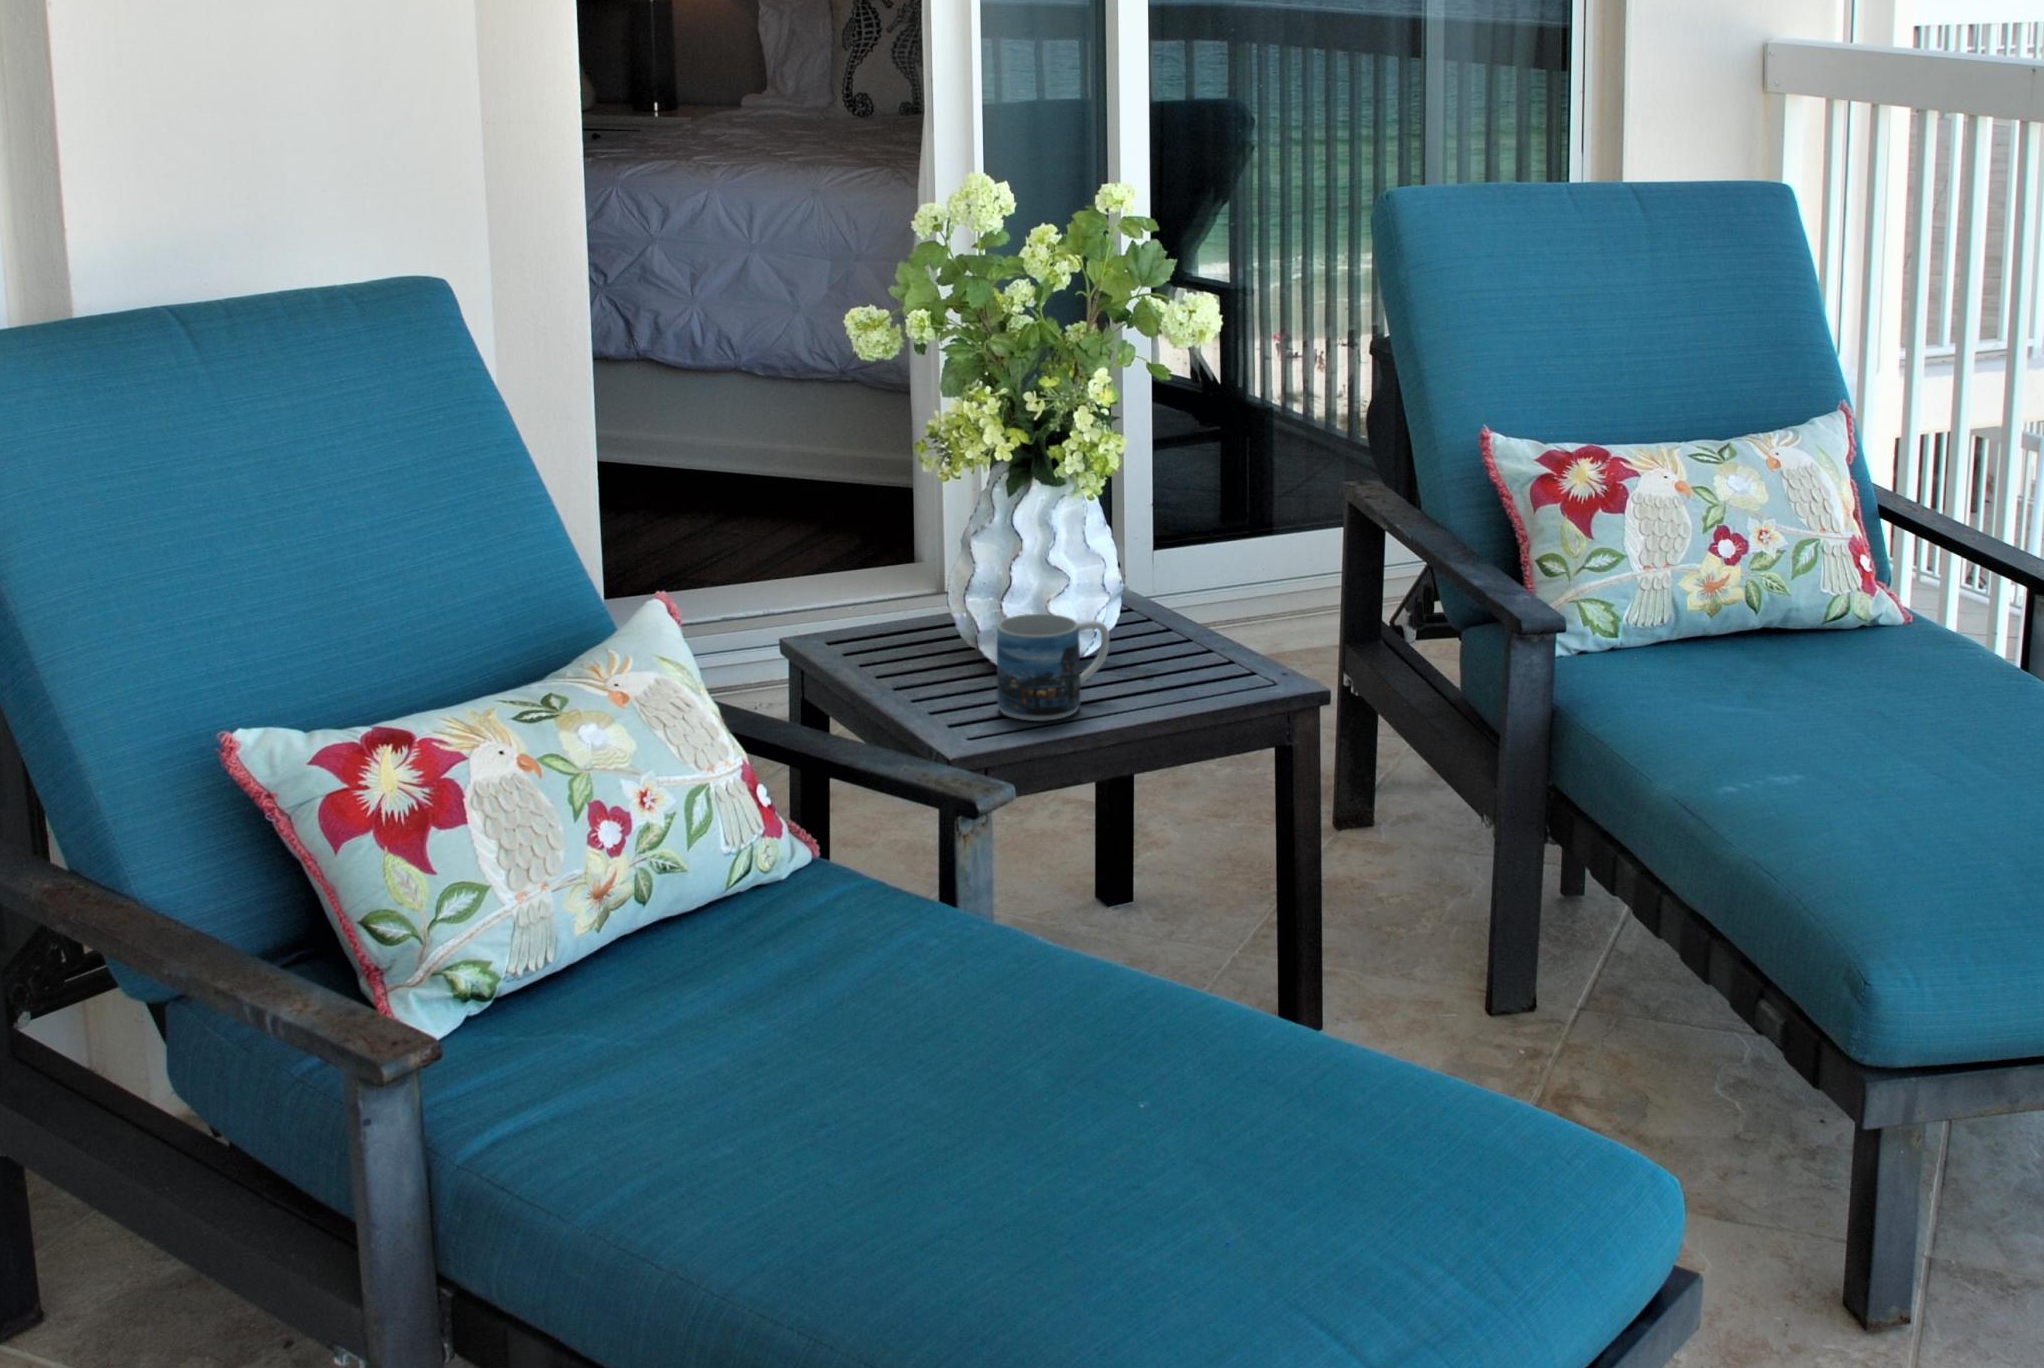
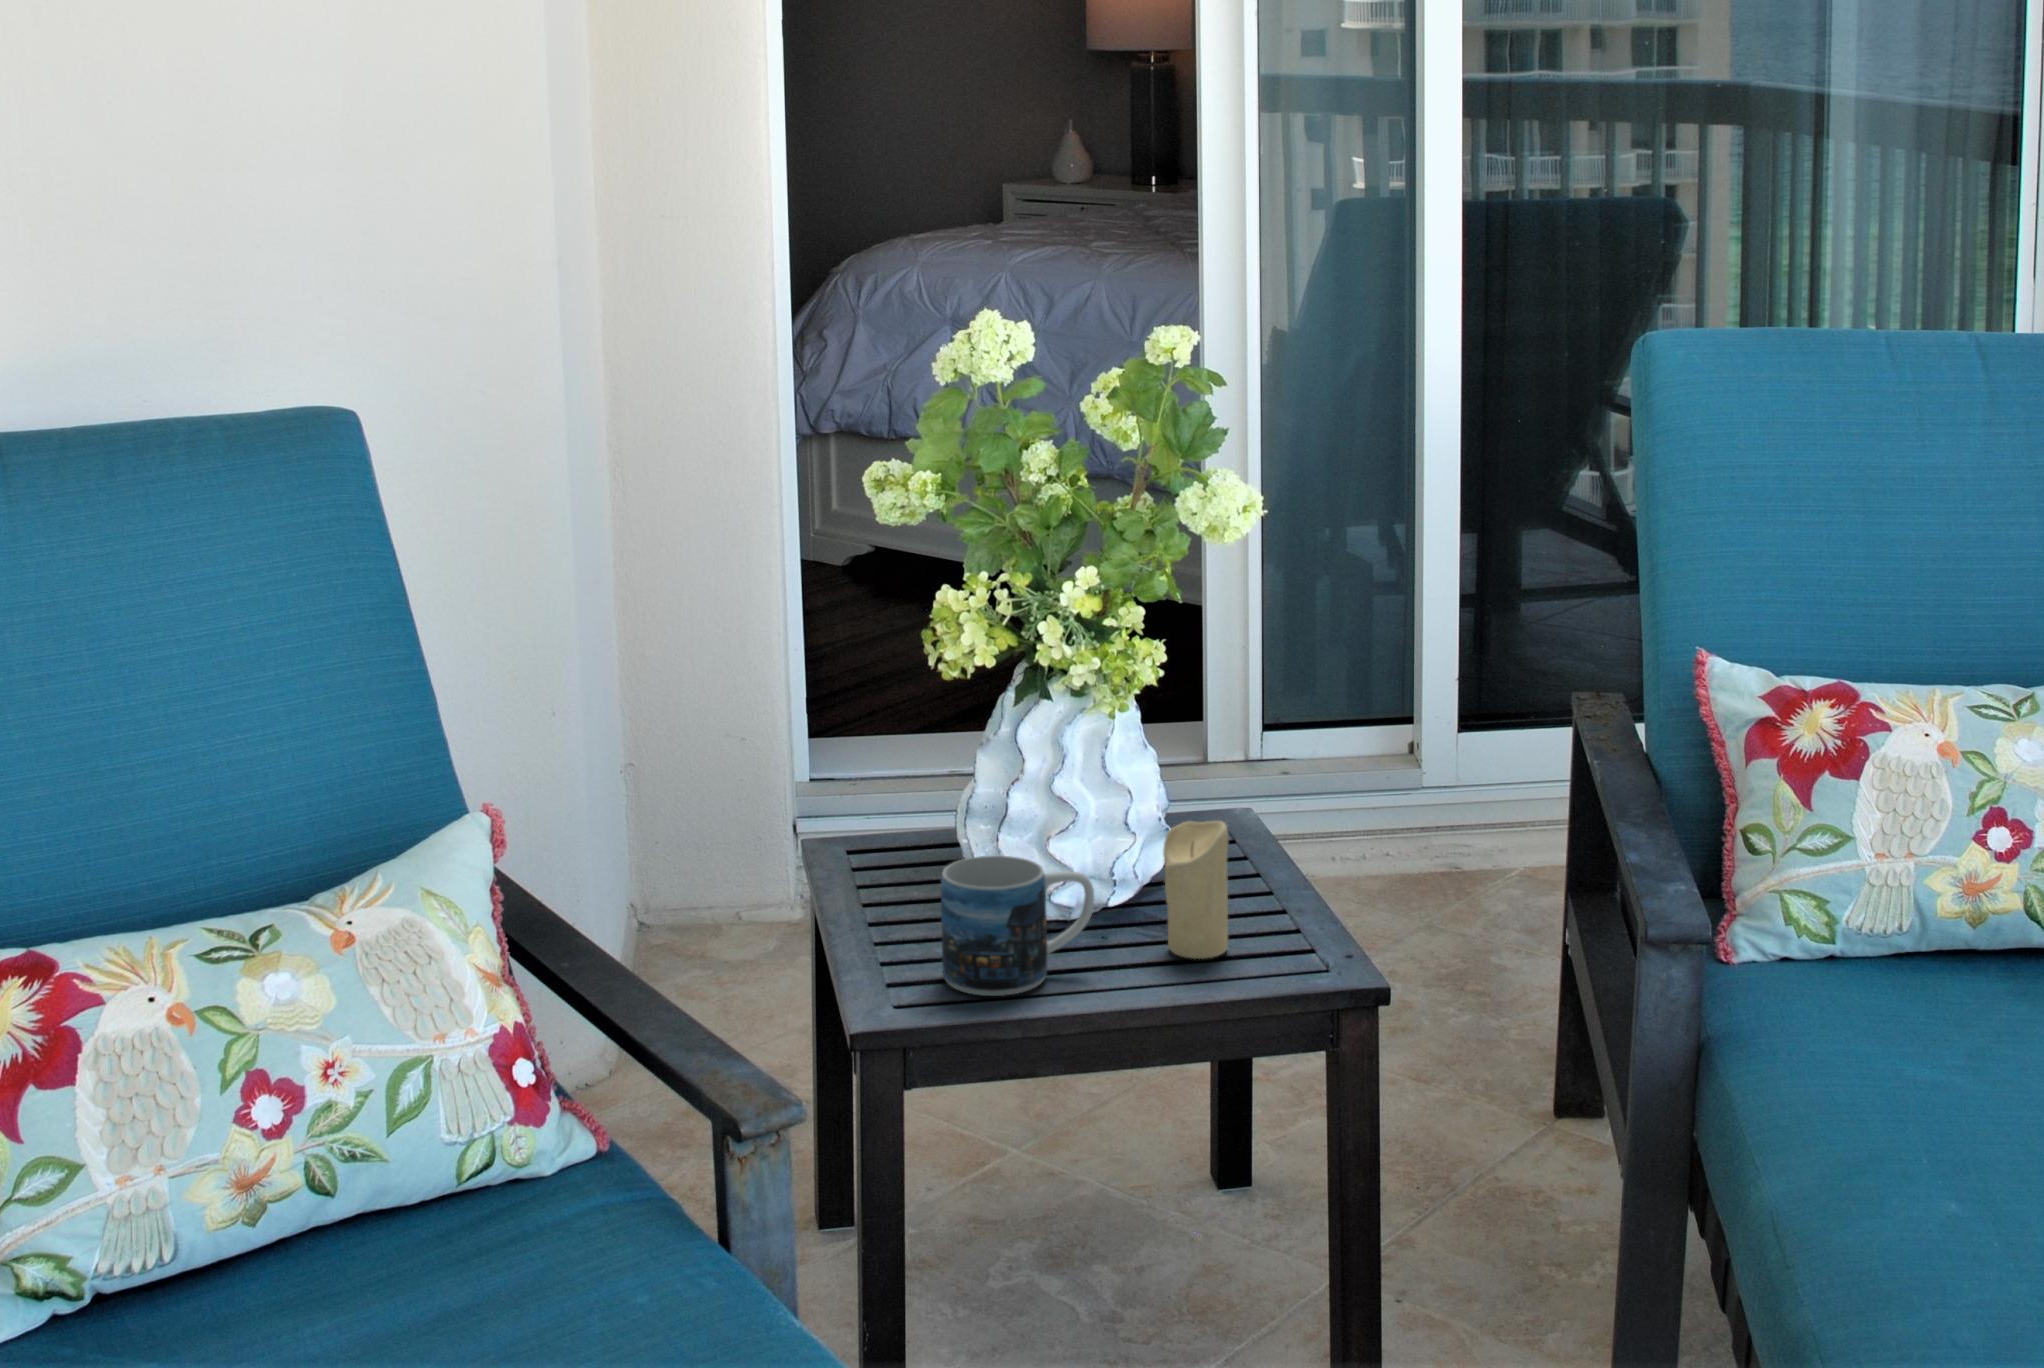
candle: none [1148,576,1199,682] -> present [1163,821,1228,959]

